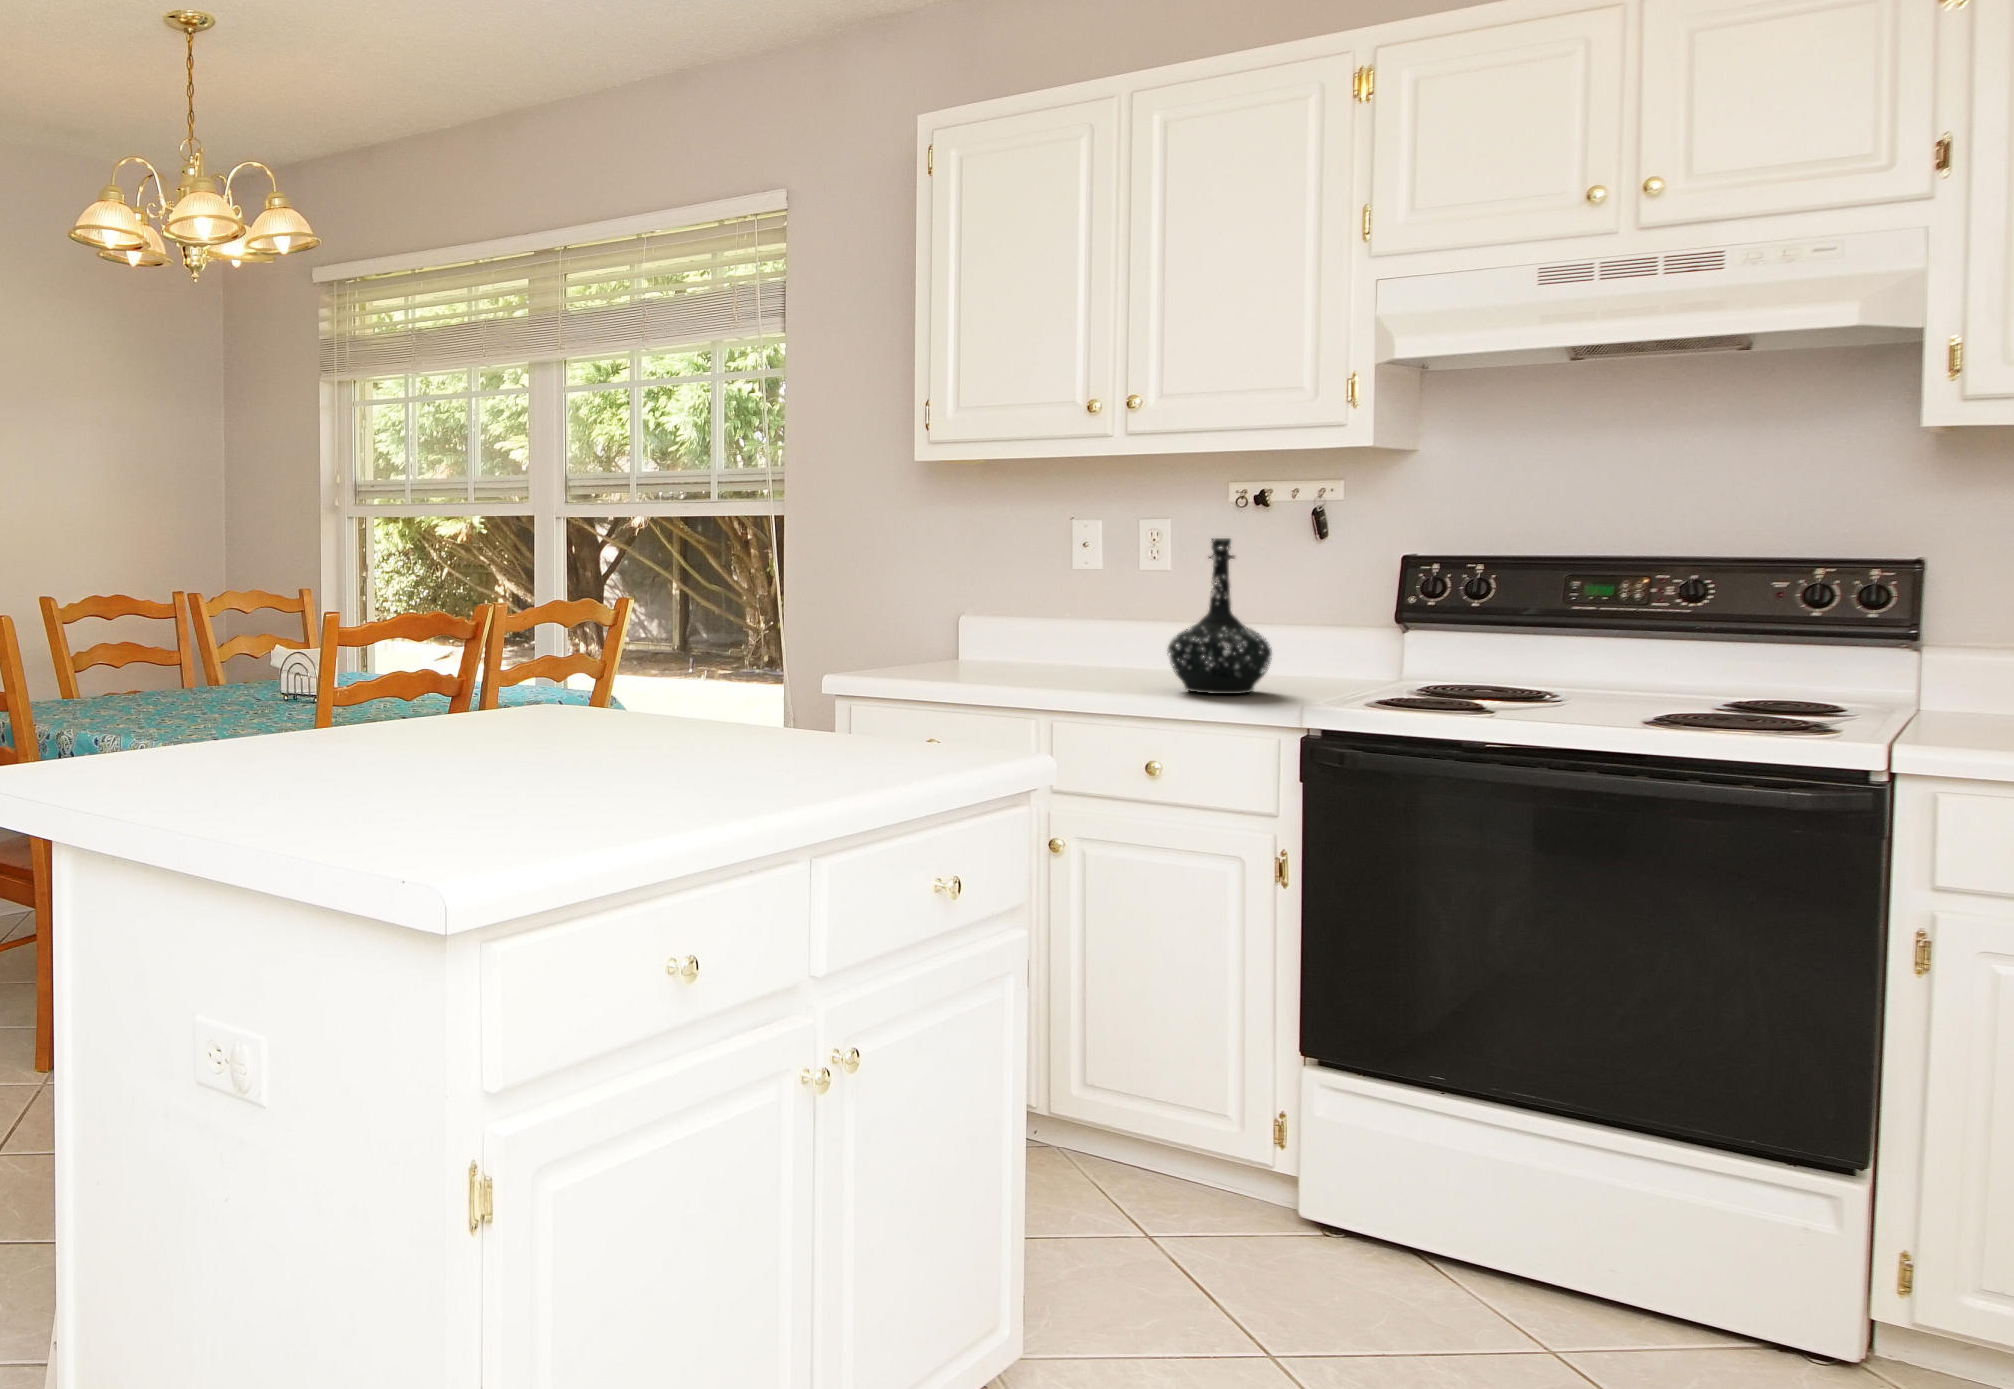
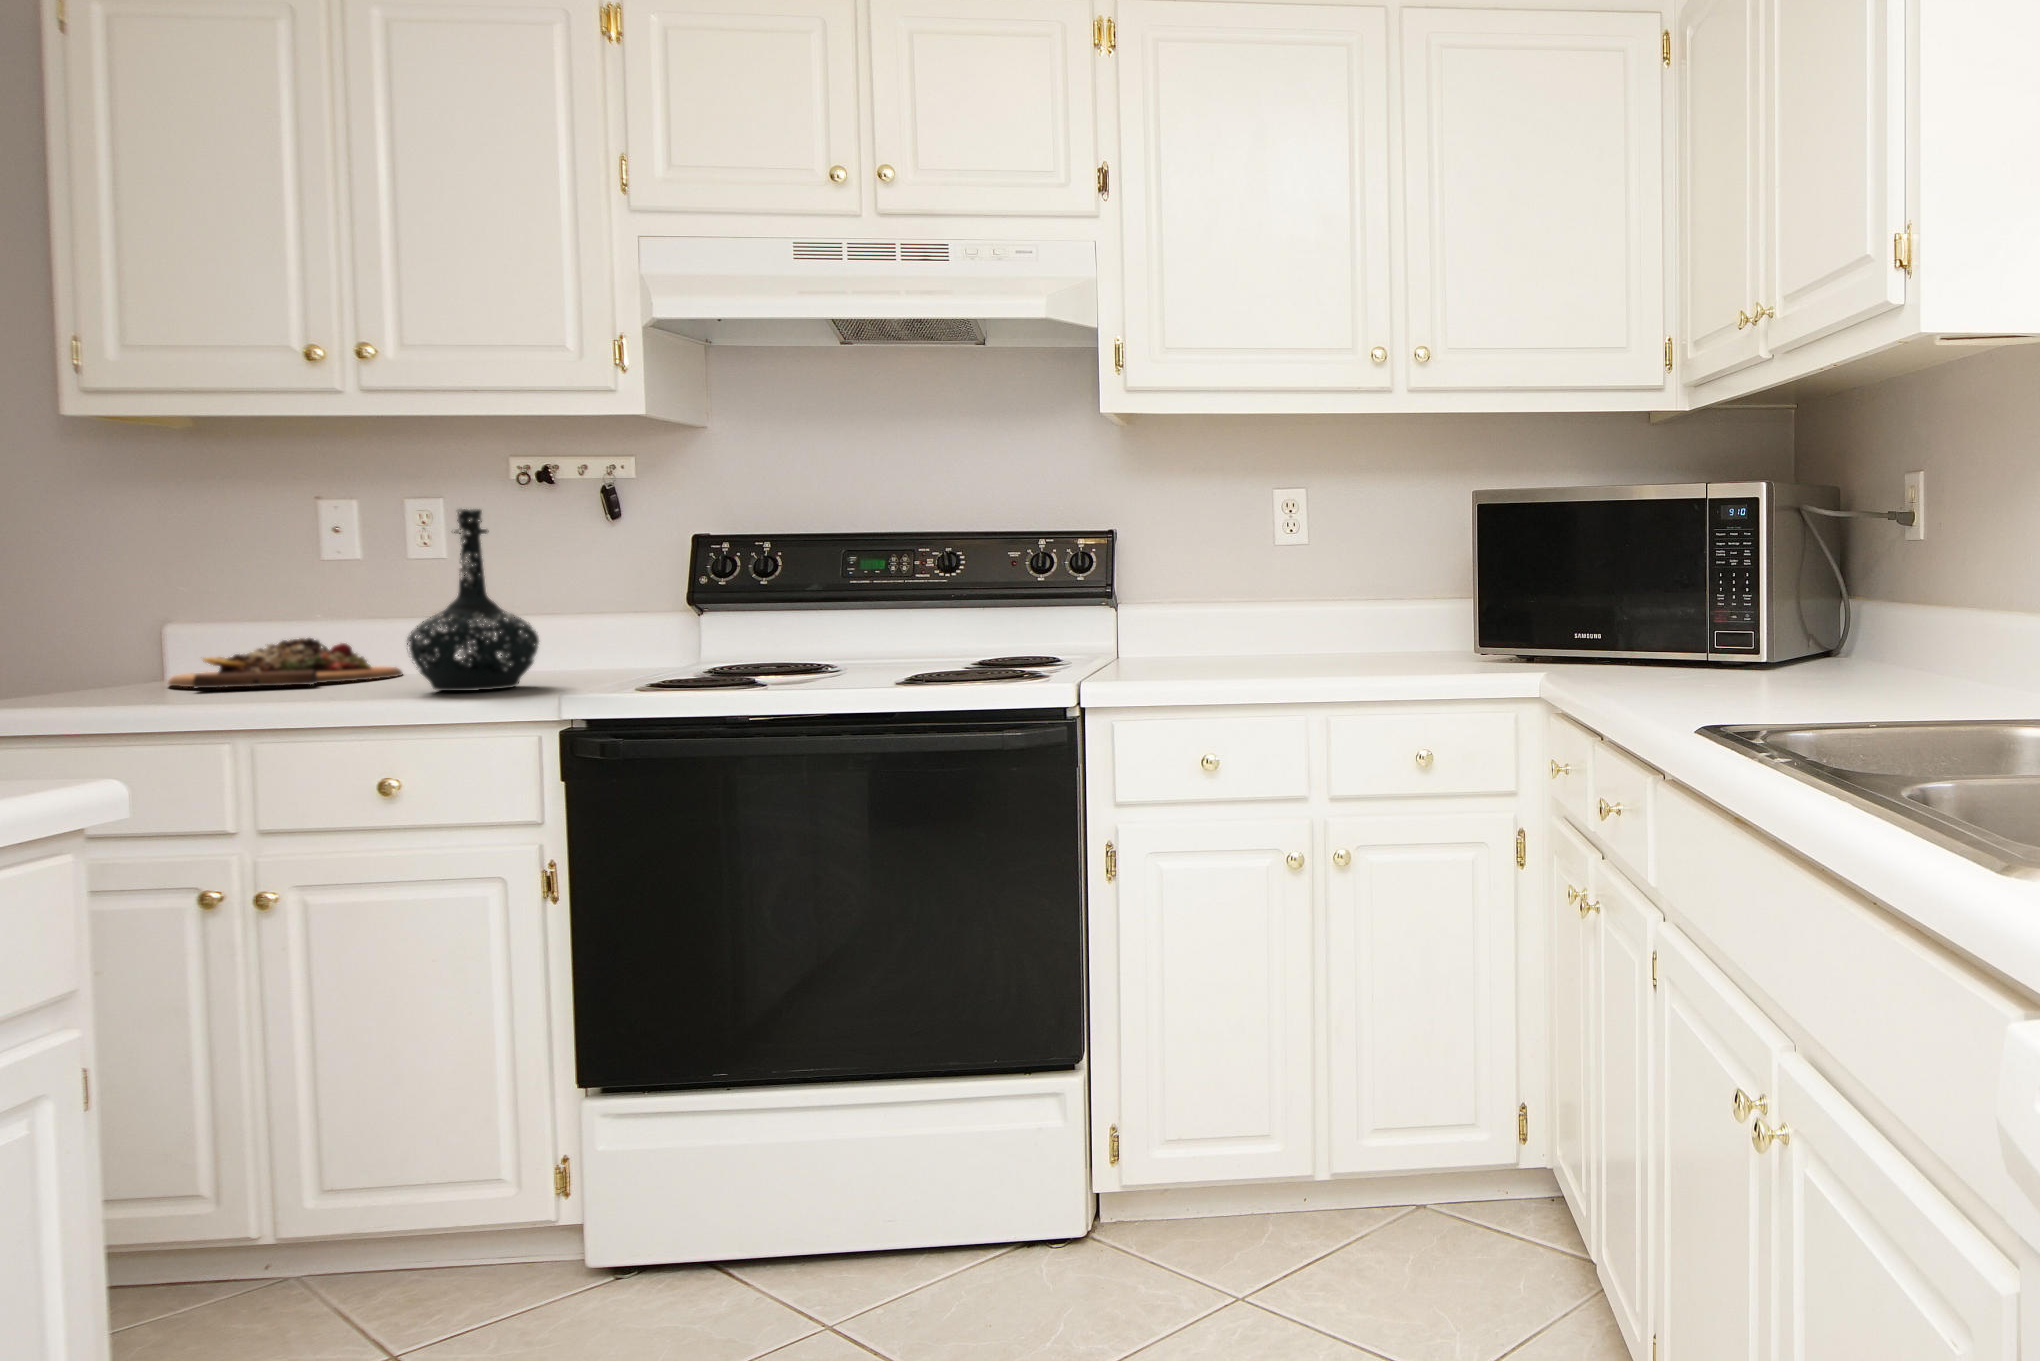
cutting board: none [985,636,1144,676] -> present [168,638,402,688]

